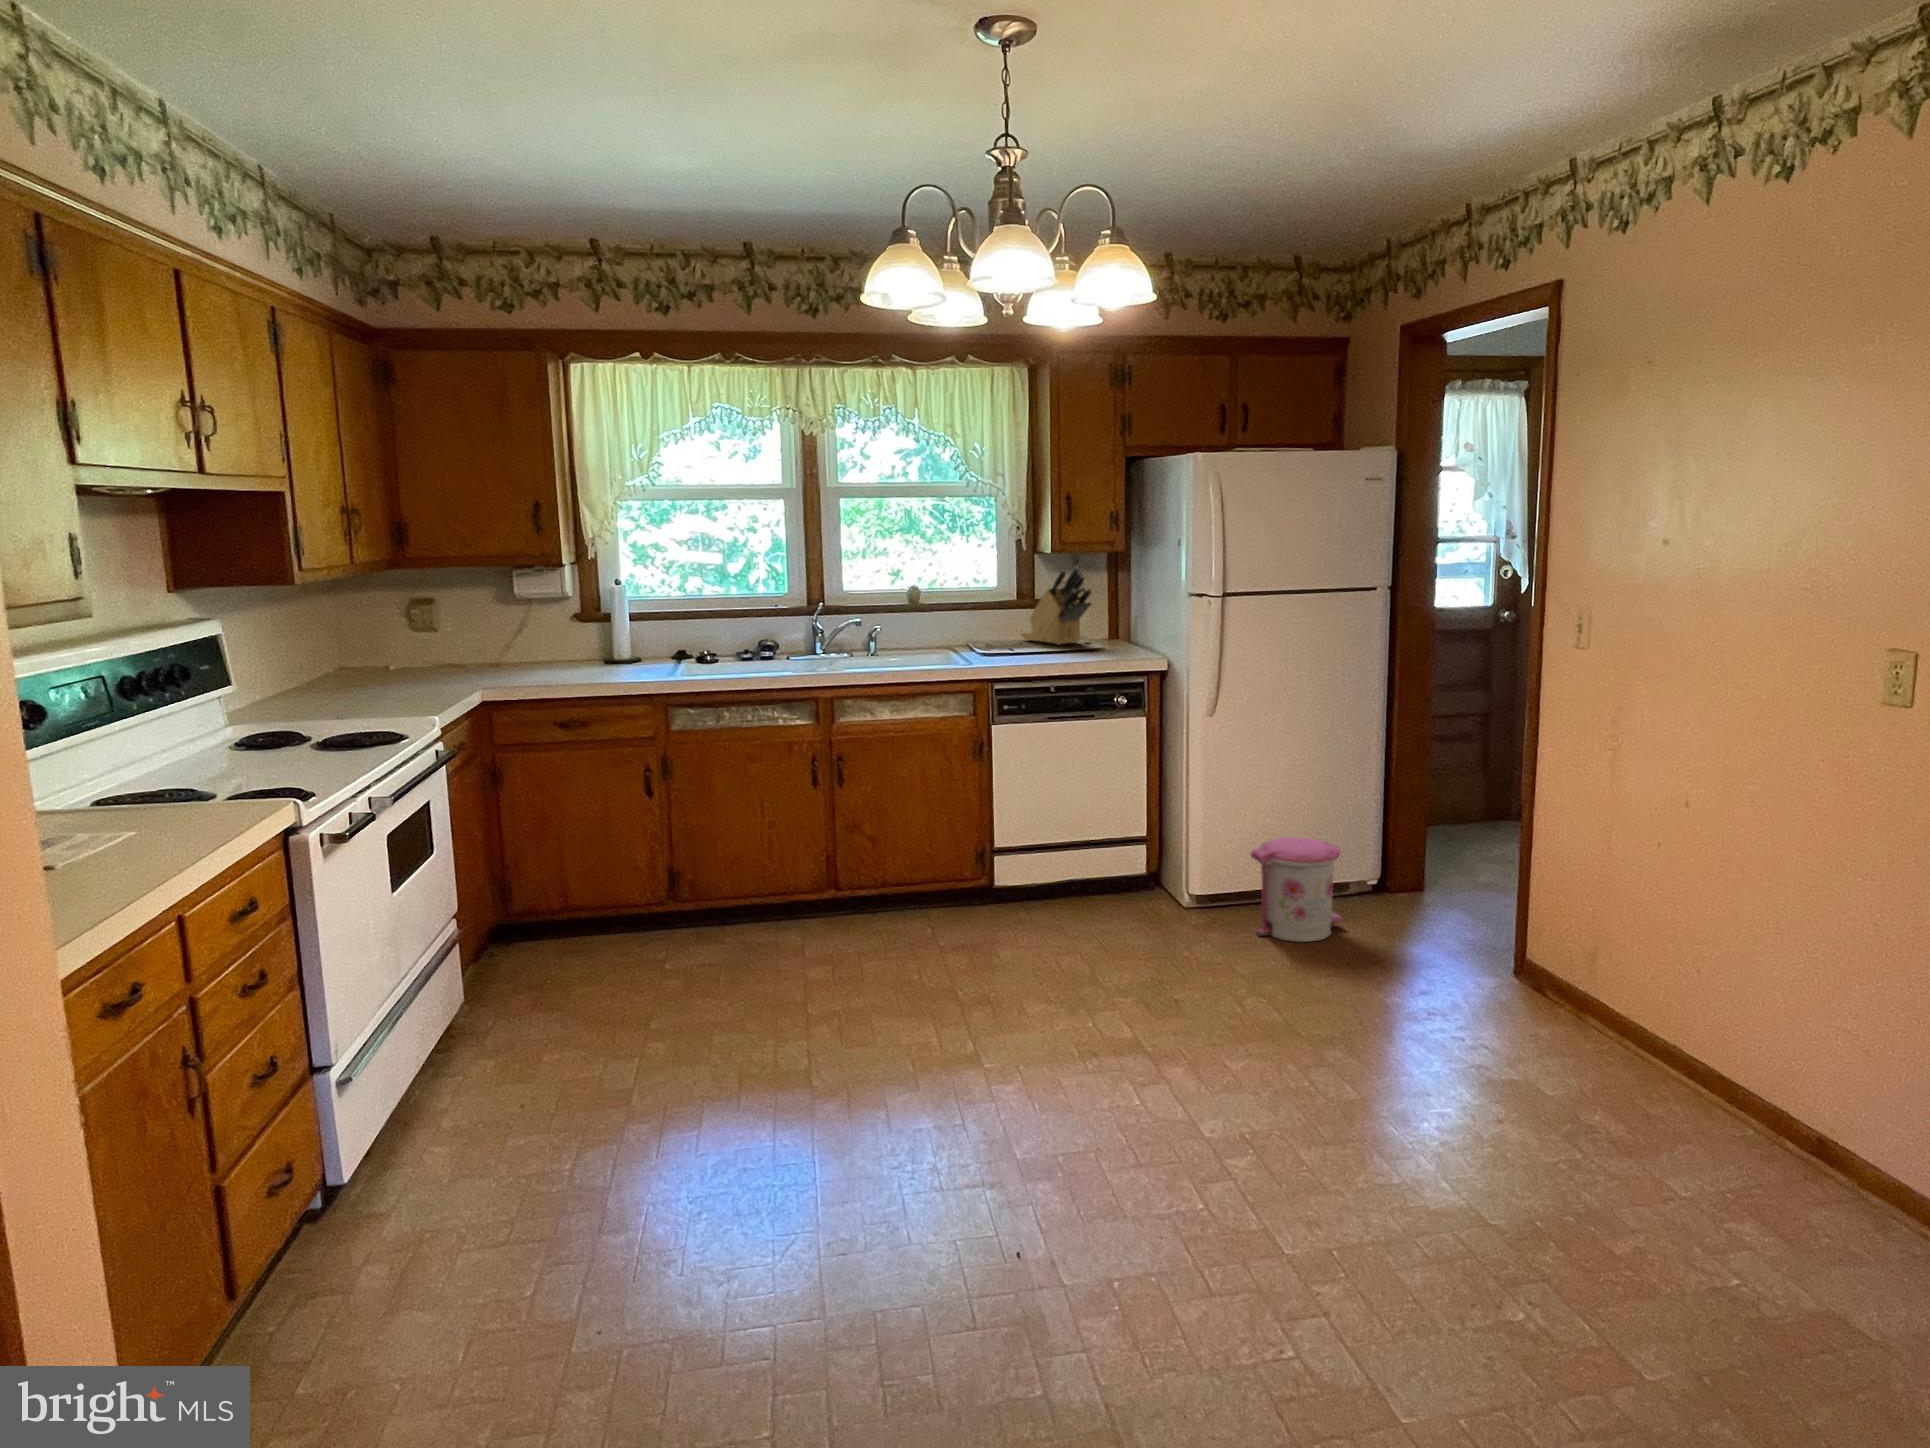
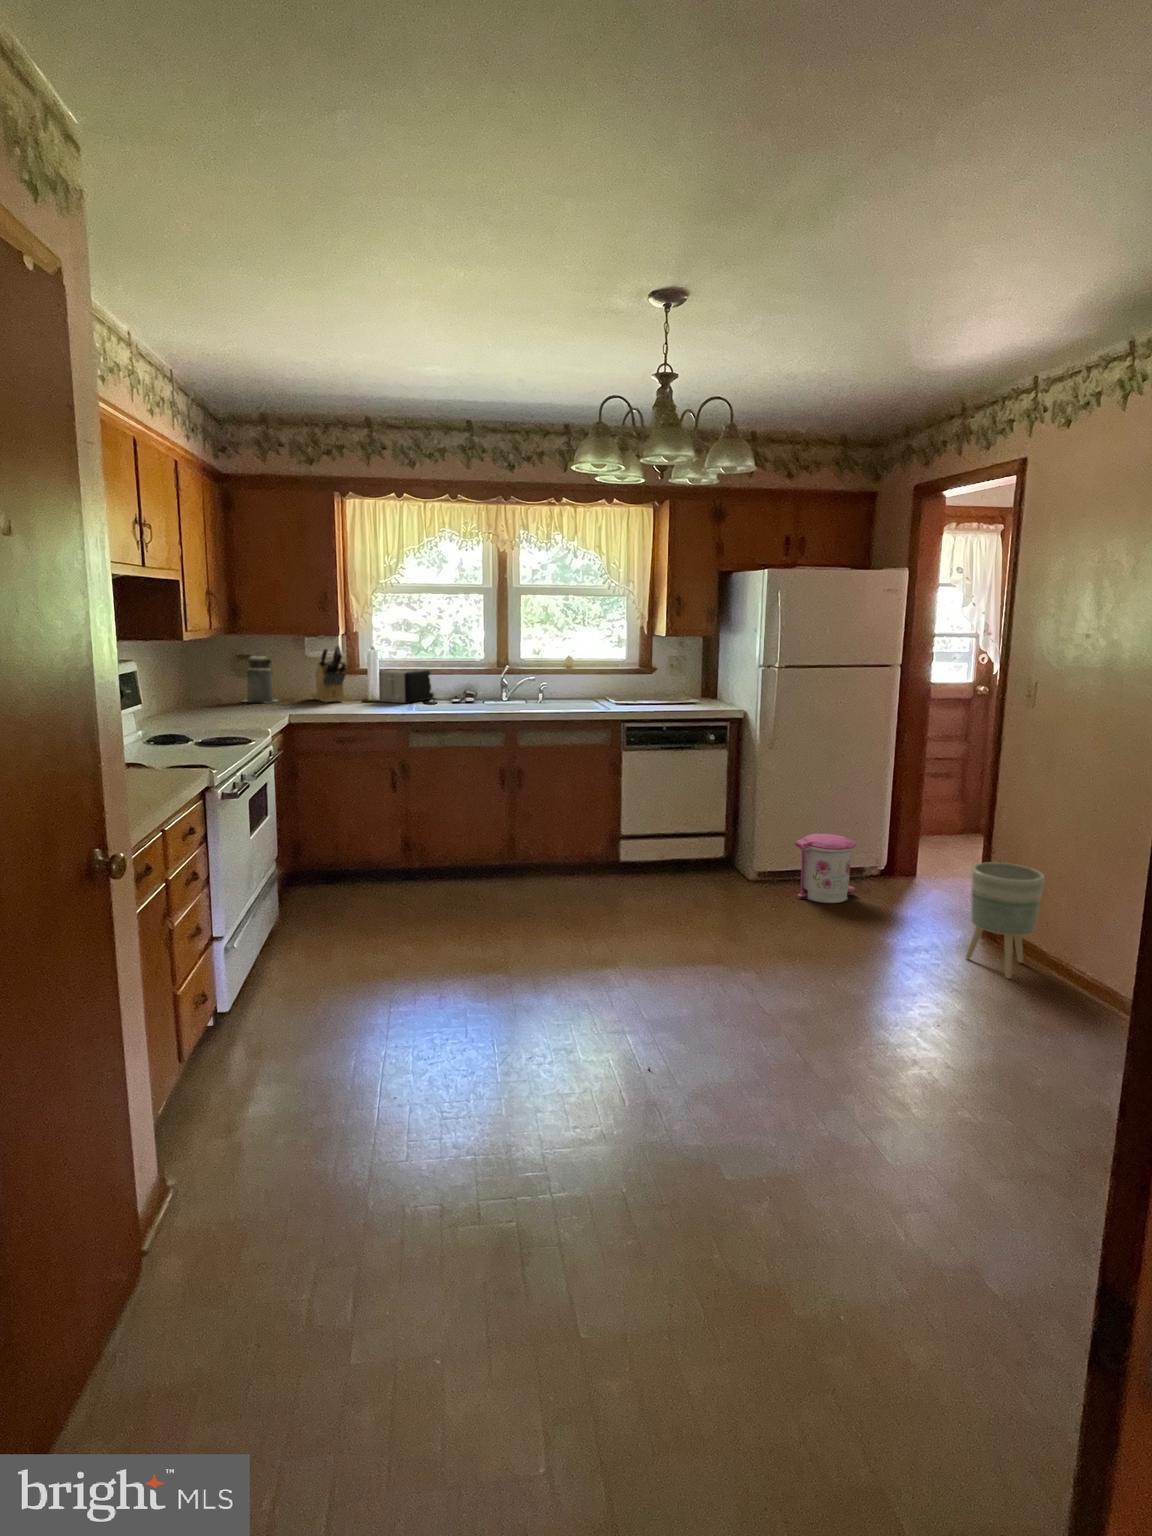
knife block: present [1022,566,1092,645] -> present [311,646,346,702]
canister: none [418,592,476,668] -> present [244,655,278,702]
toaster: none [627,610,713,663] -> present [379,670,434,703]
planter: none [1509,881,1623,1061] -> present [966,862,1045,979]

